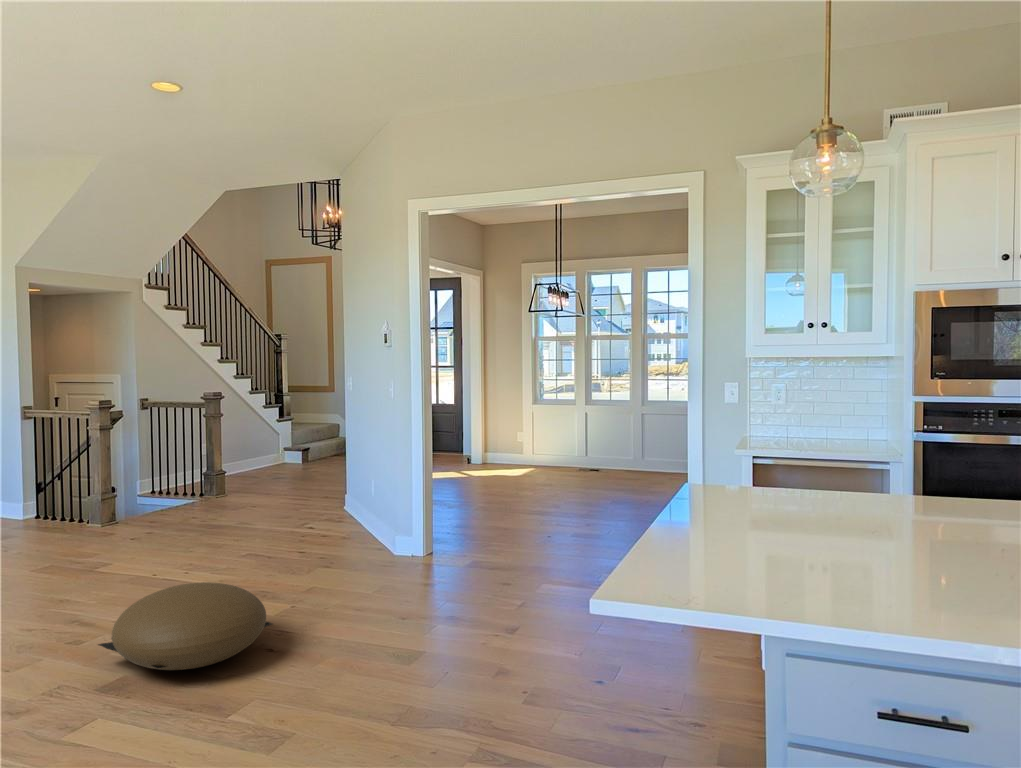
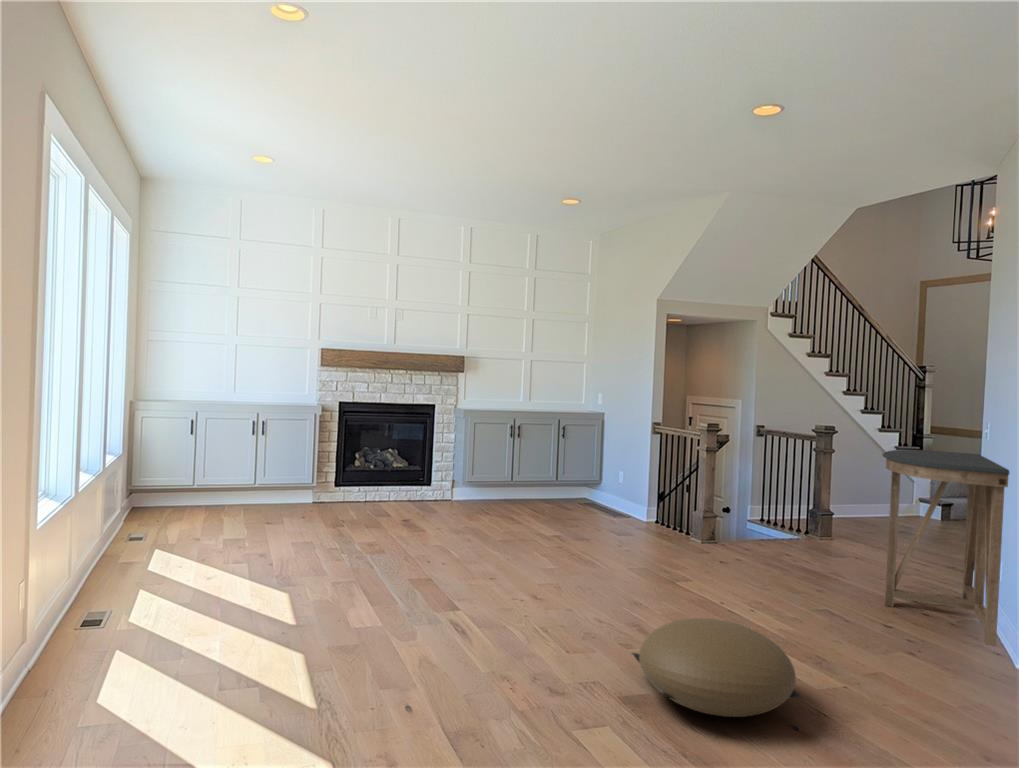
console table: none [282,404,378,546] -> present [883,450,1010,646]

